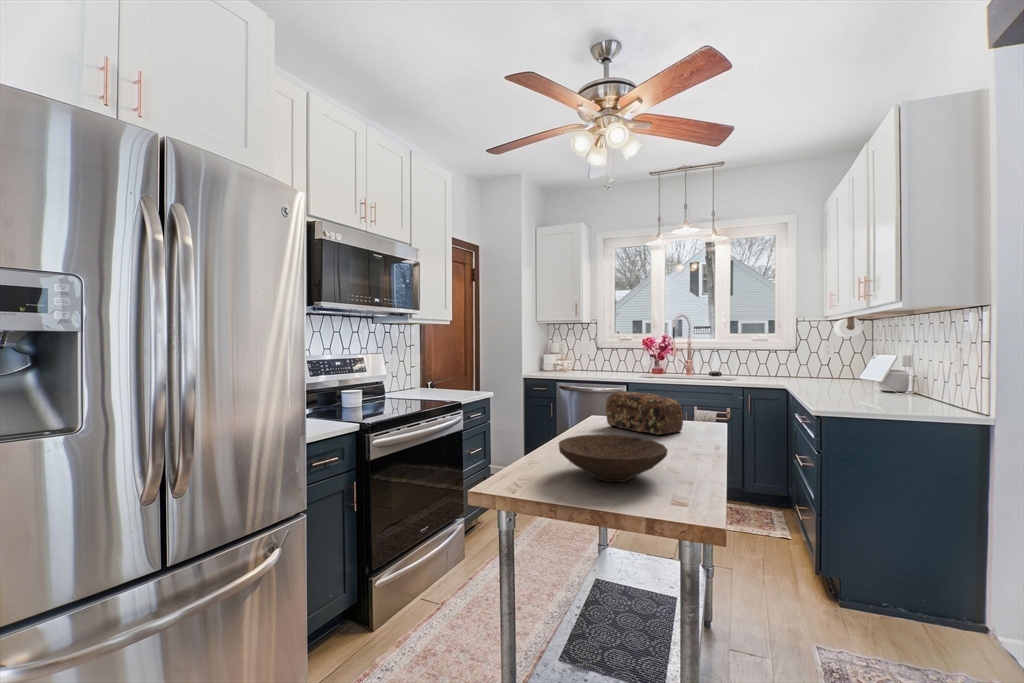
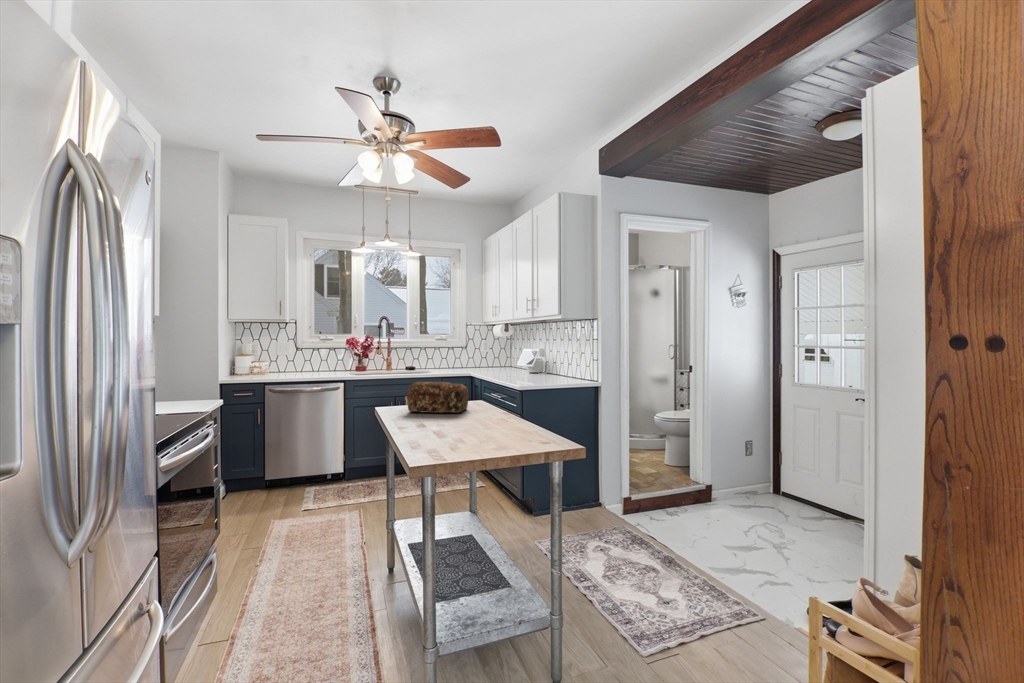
wooden bowl: present [559,434,668,482] -> none [437,411,517,443]

